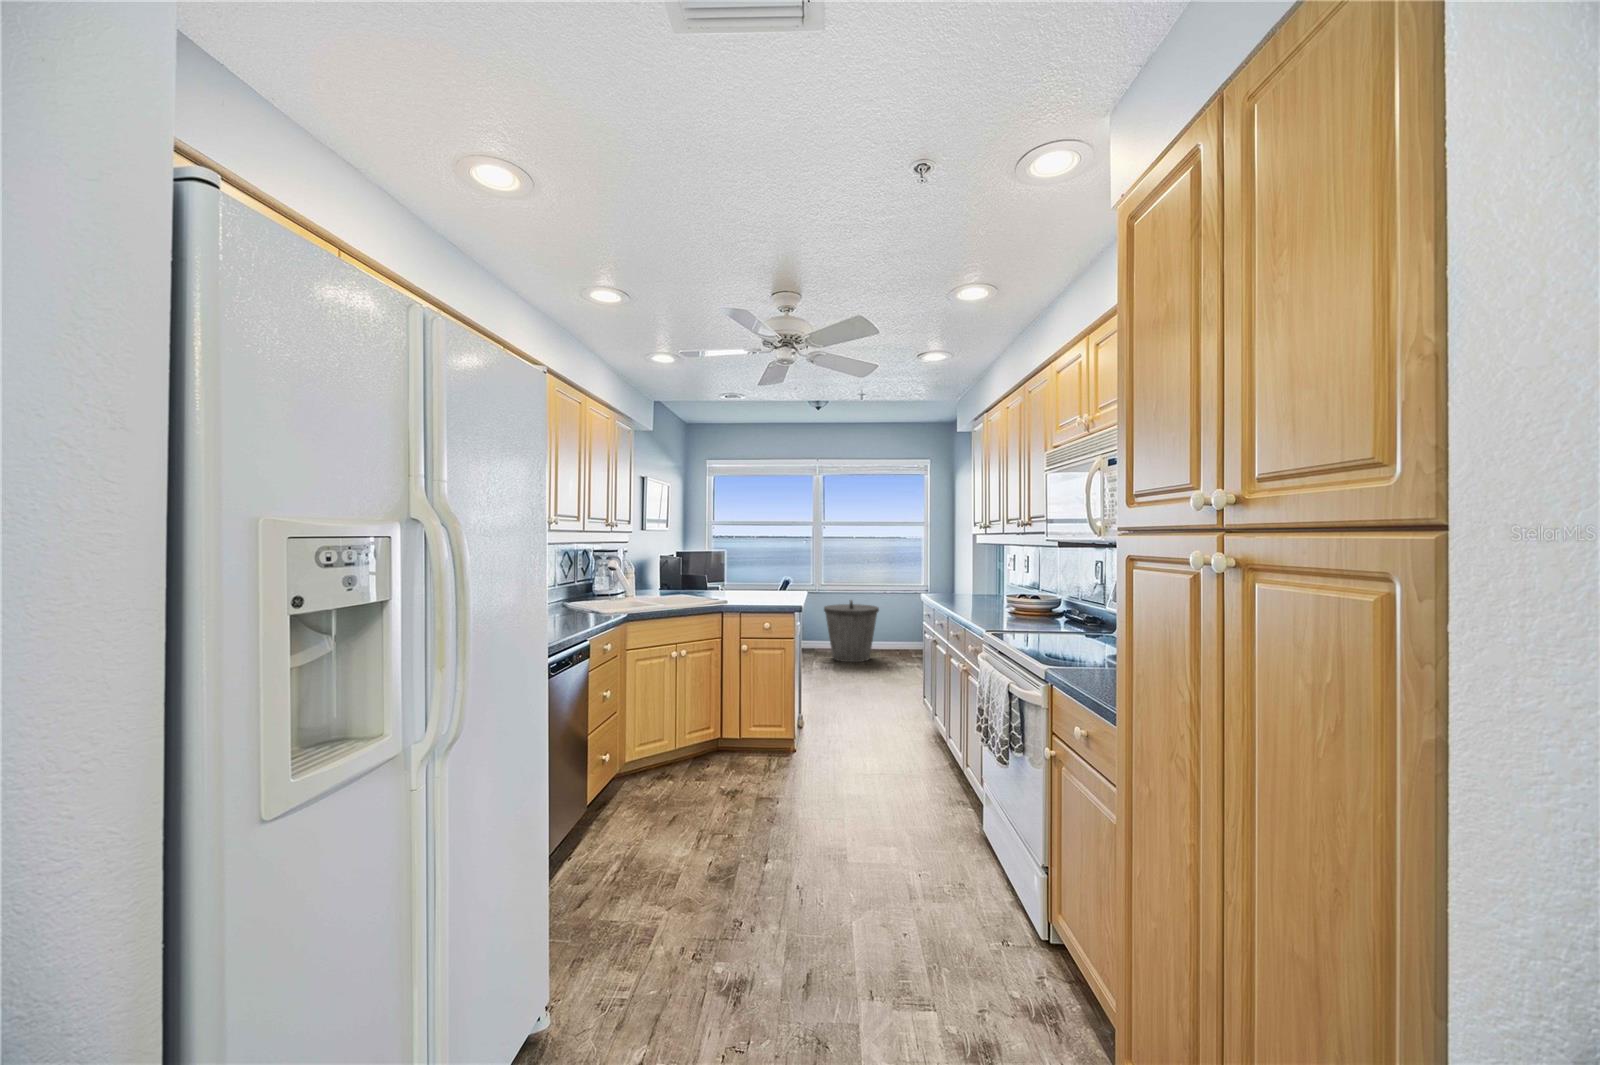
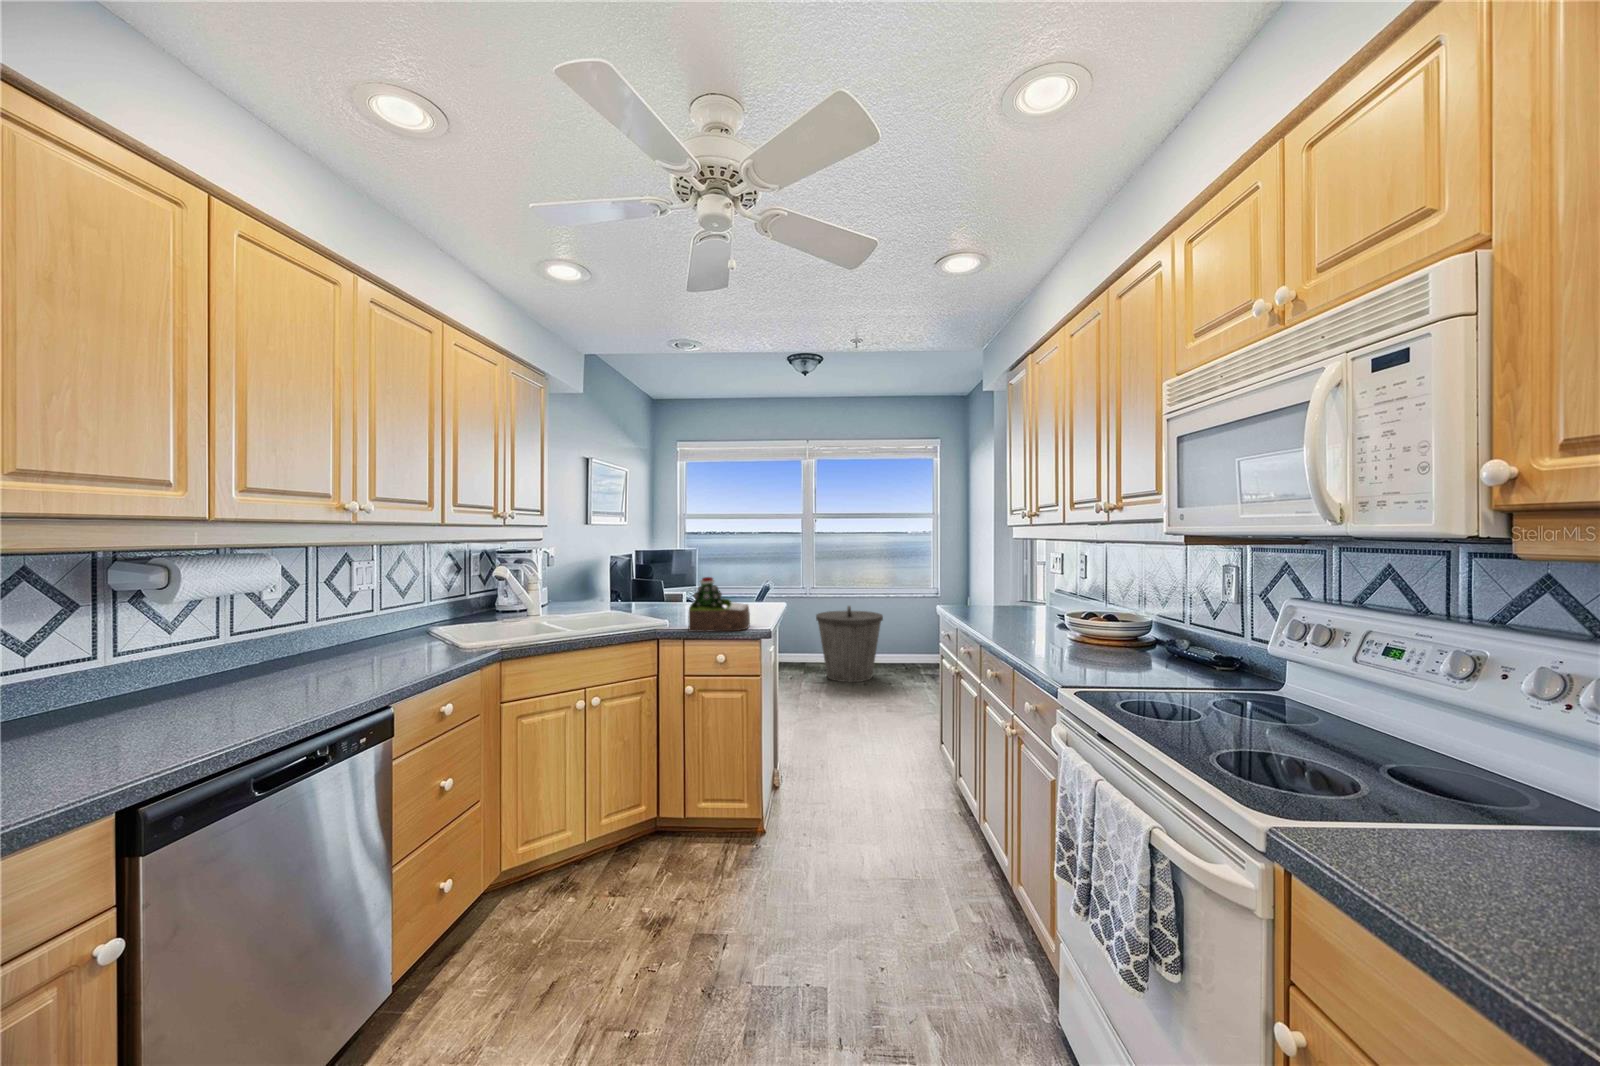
succulent plant: none [744,570,785,607] -> present [688,577,750,632]

